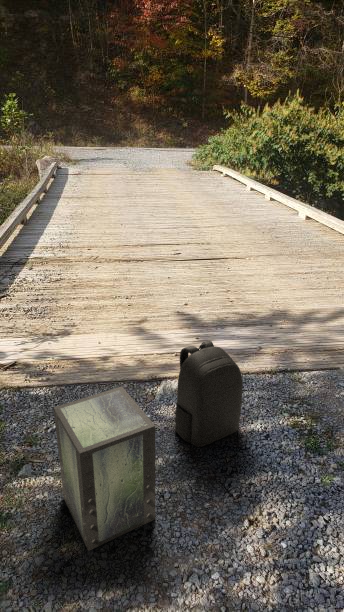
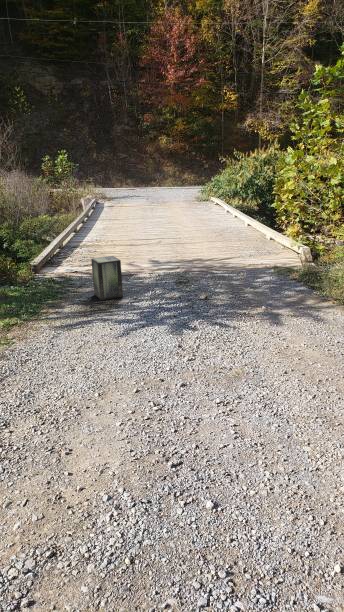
backpack: present [174,341,243,447] -> none [136,250,161,287]

